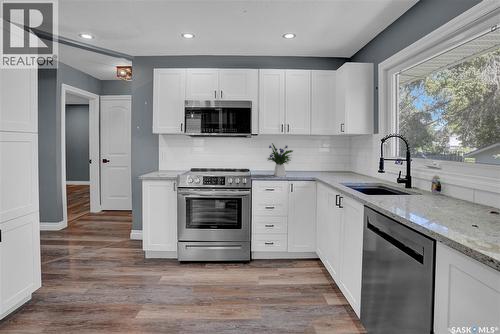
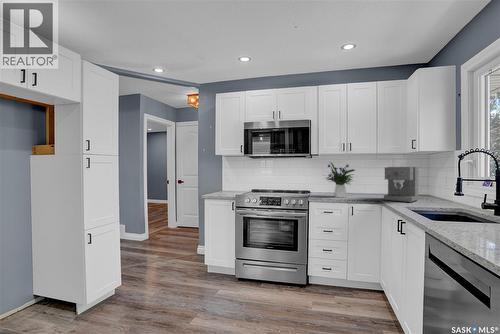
coffee maker: none [317,148,345,179] -> present [384,167,418,202]

